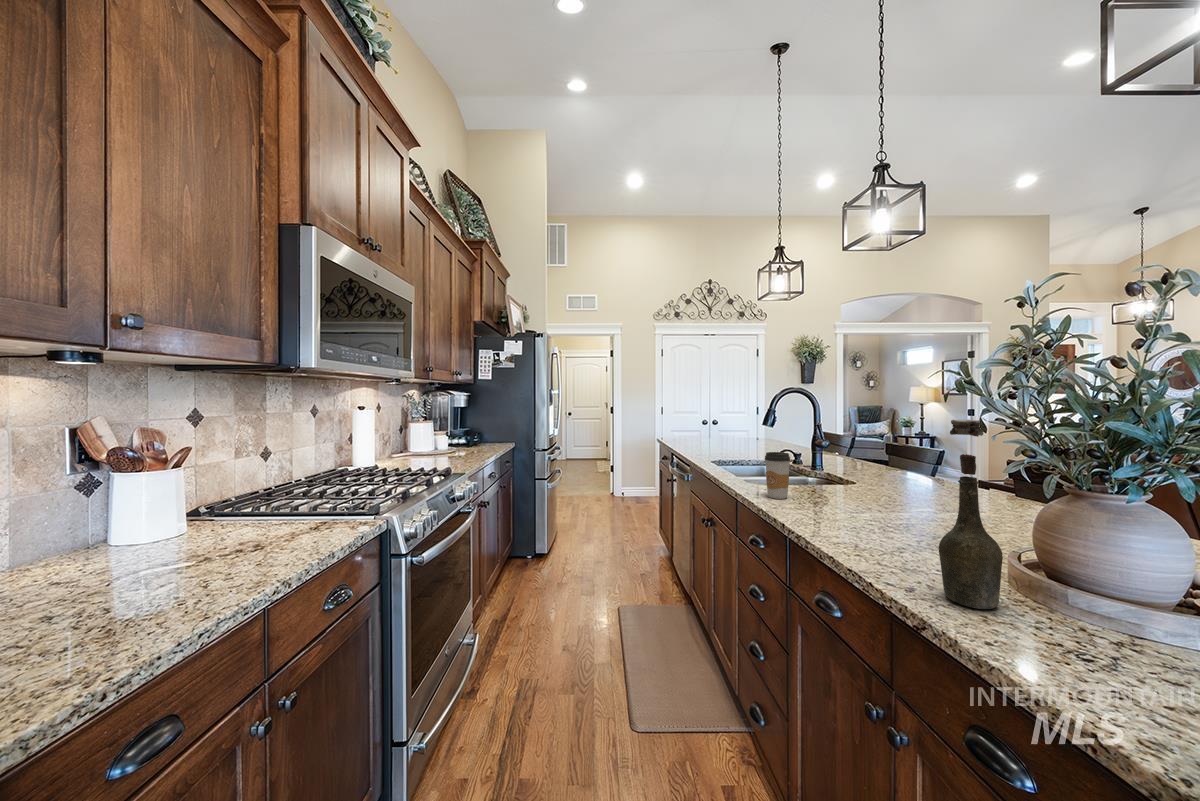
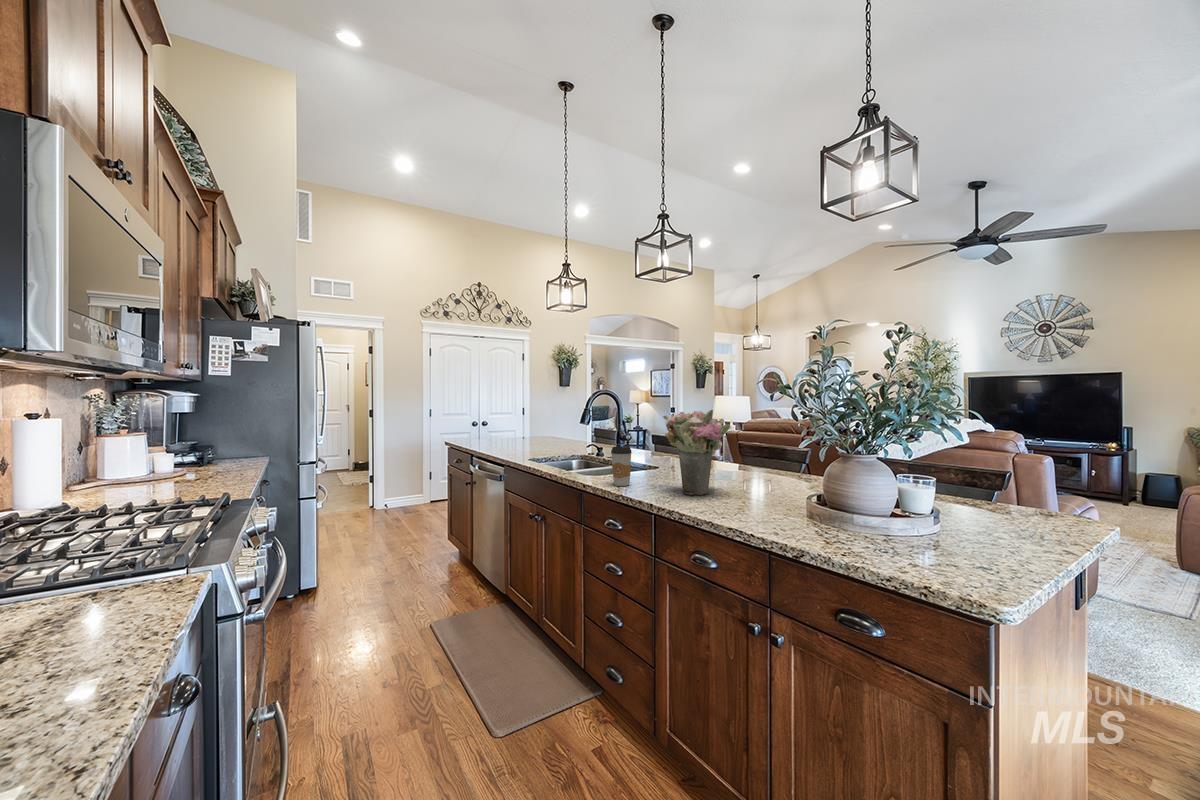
flower bouquet: none [821,412,908,522] -> present [663,410,730,495]
bottle: present [939,420,1003,609] -> none [794,413,830,536]

